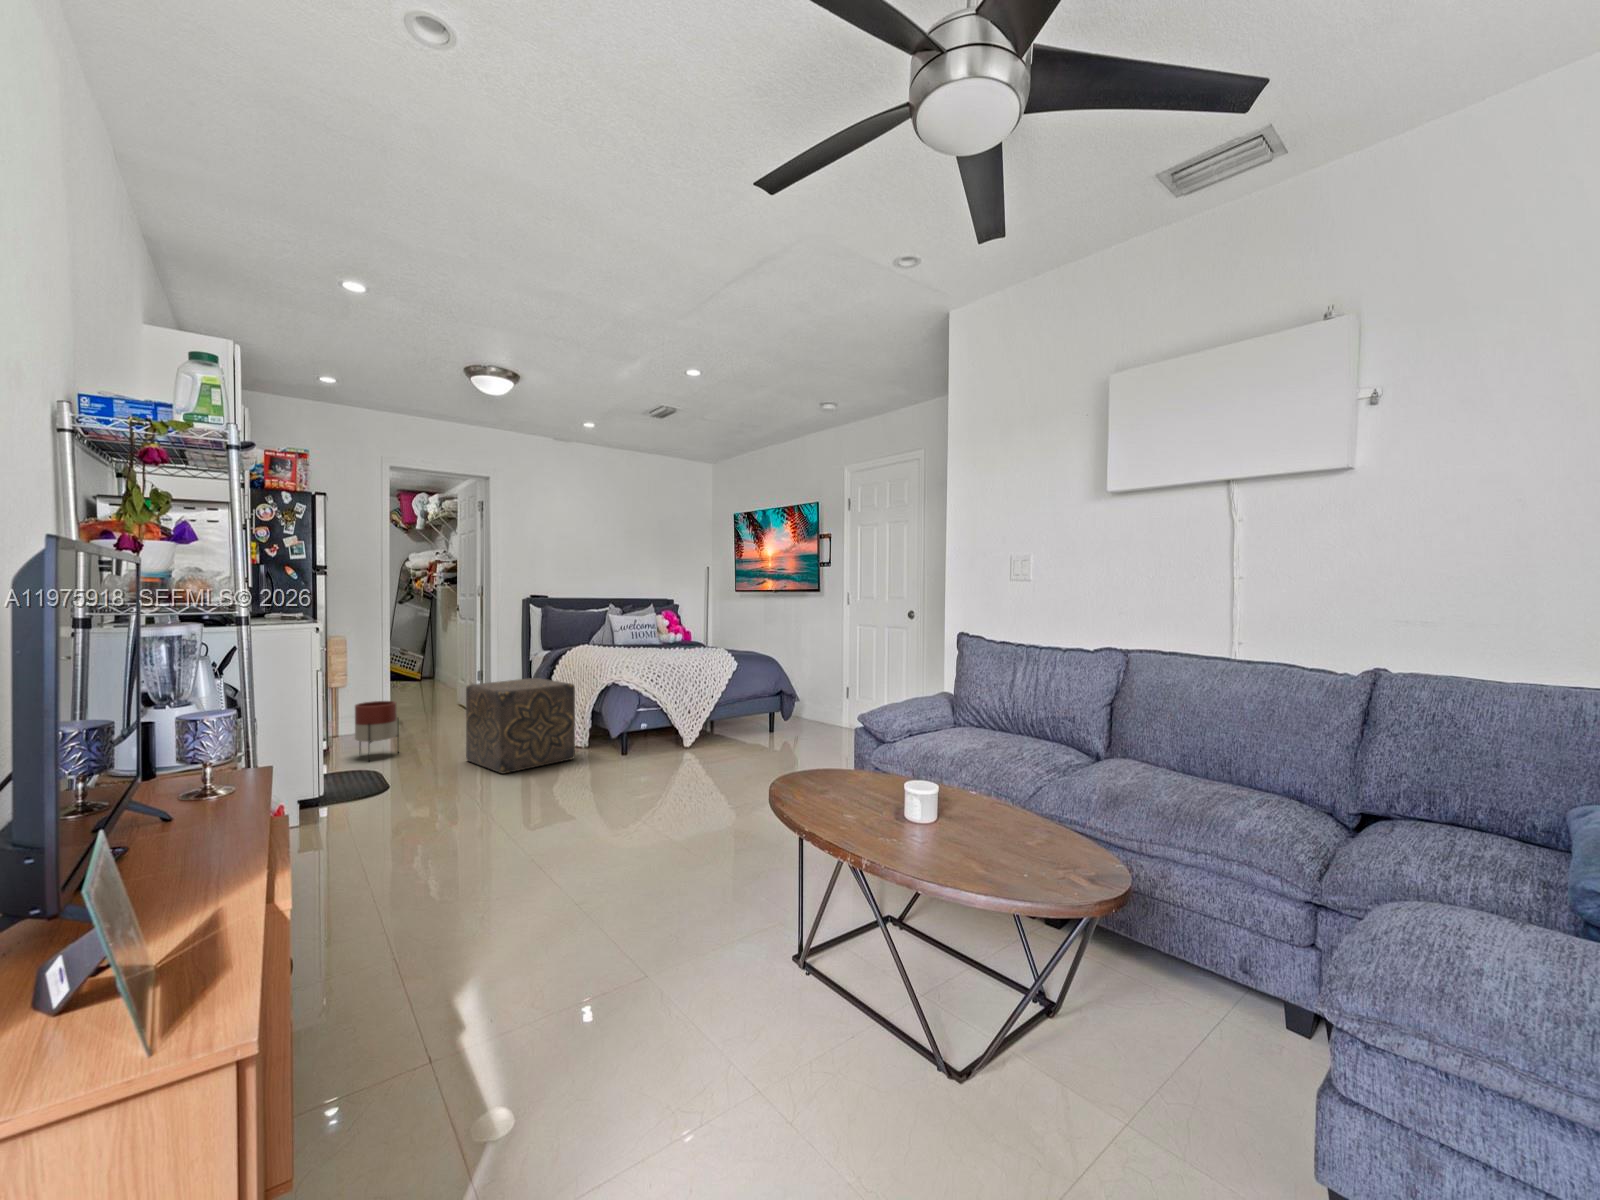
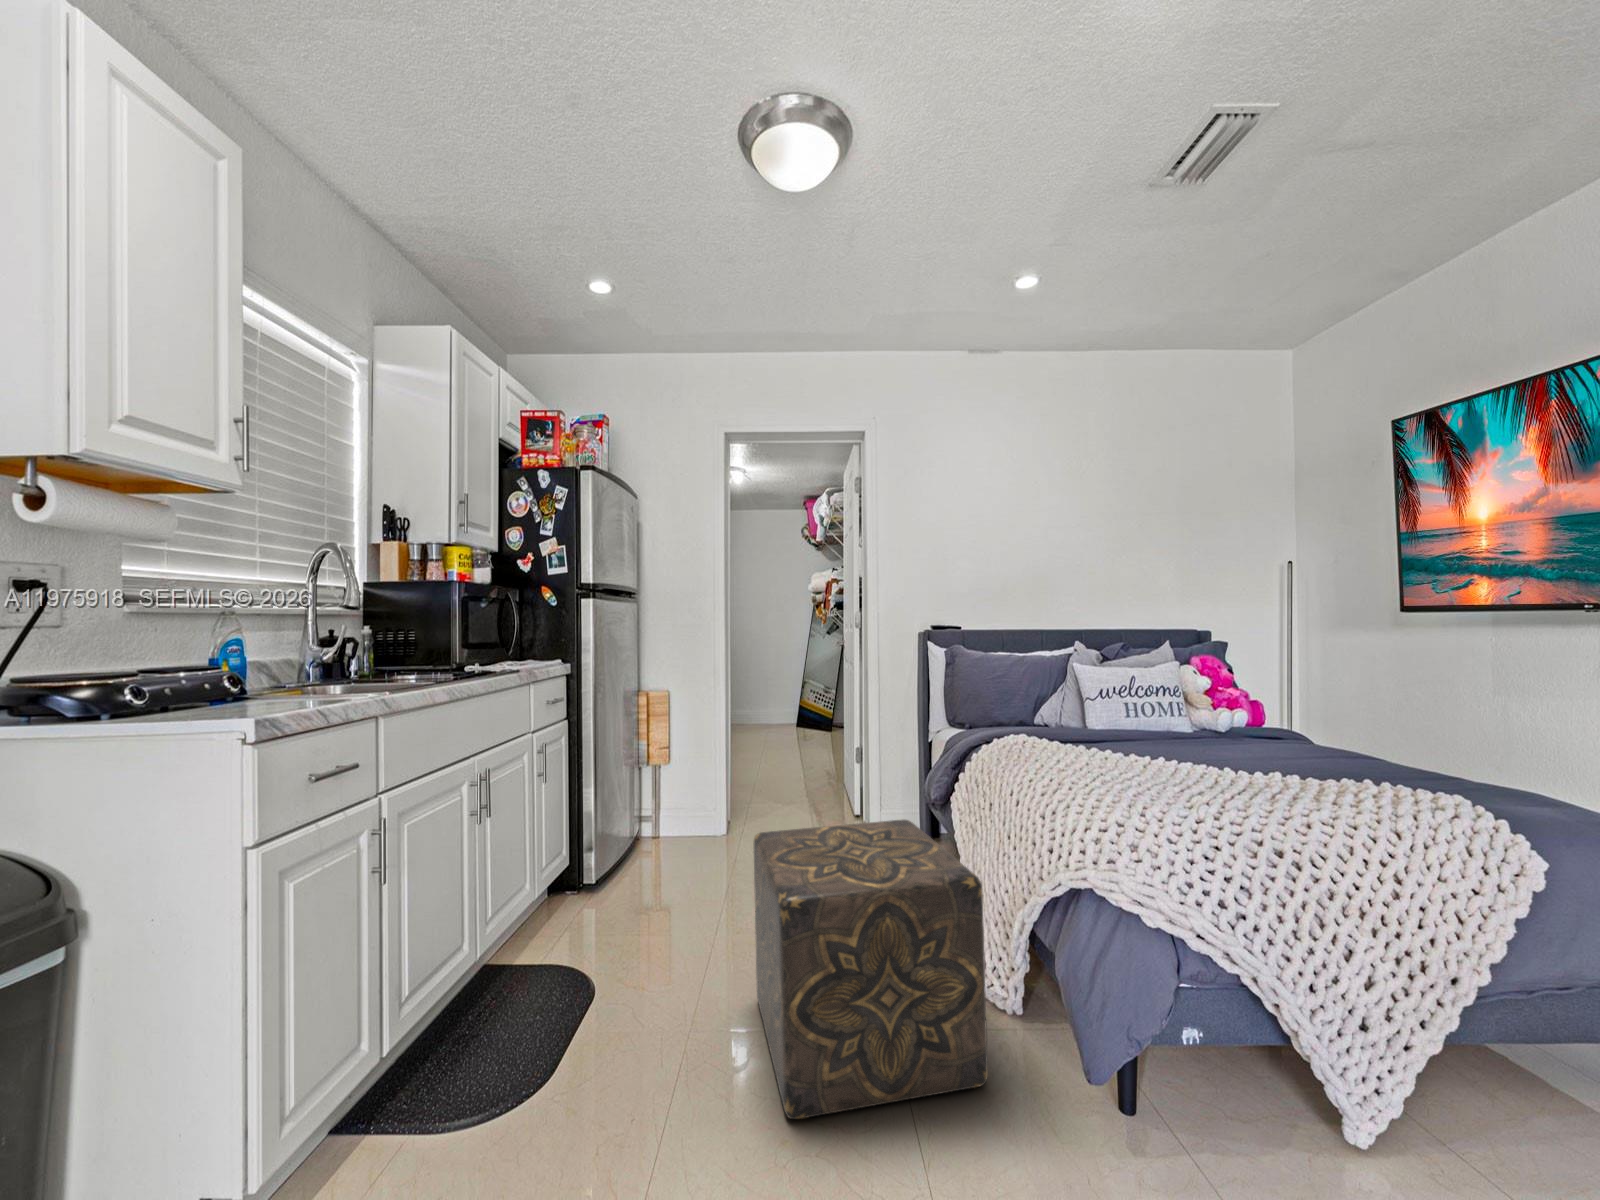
planter: present [355,701,399,753] -> none [609,822,680,946]

